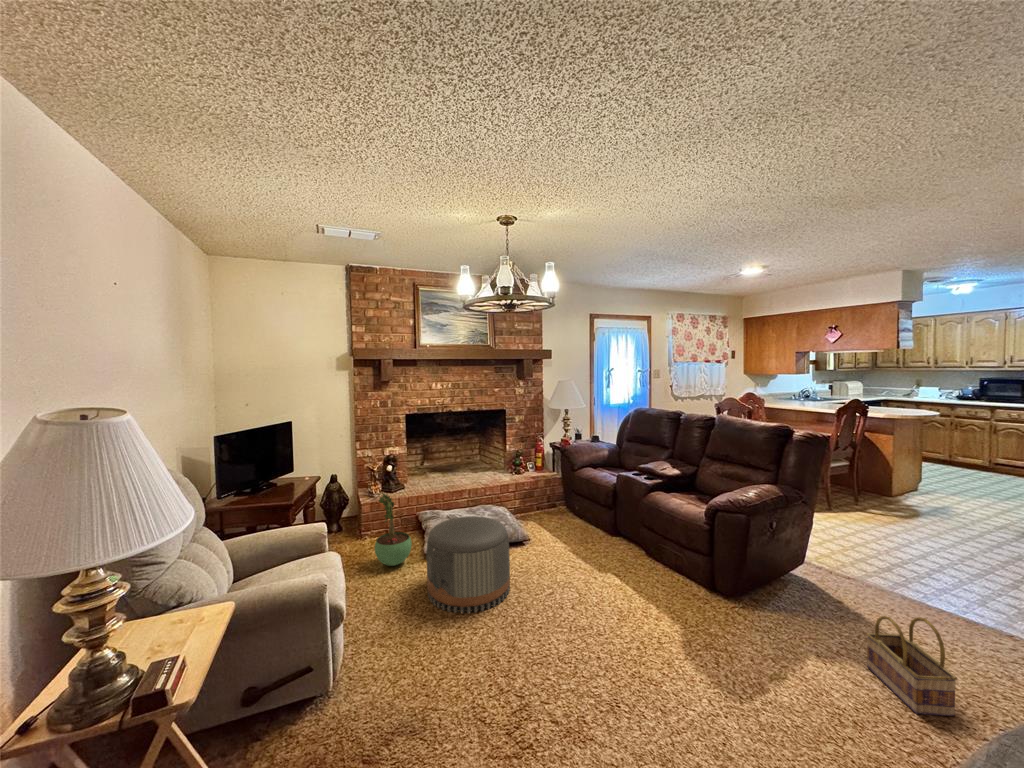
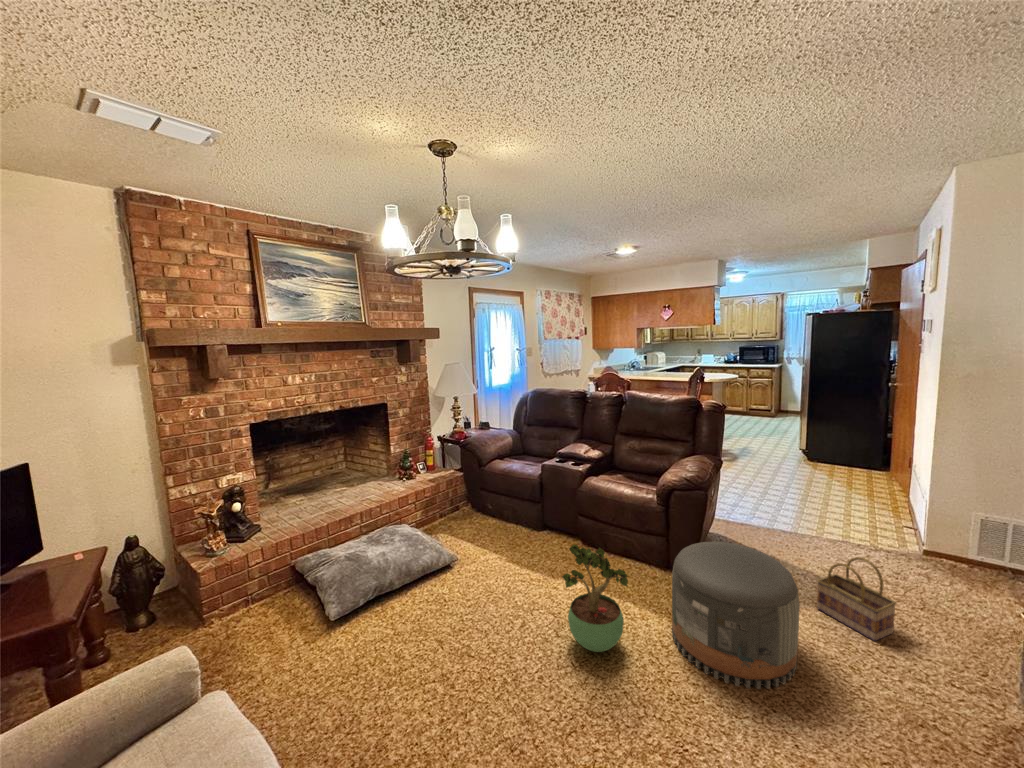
potted plant: present [374,494,412,566] -> present [562,544,628,652]
pouf: present [426,516,510,613] -> present [672,542,800,689]

